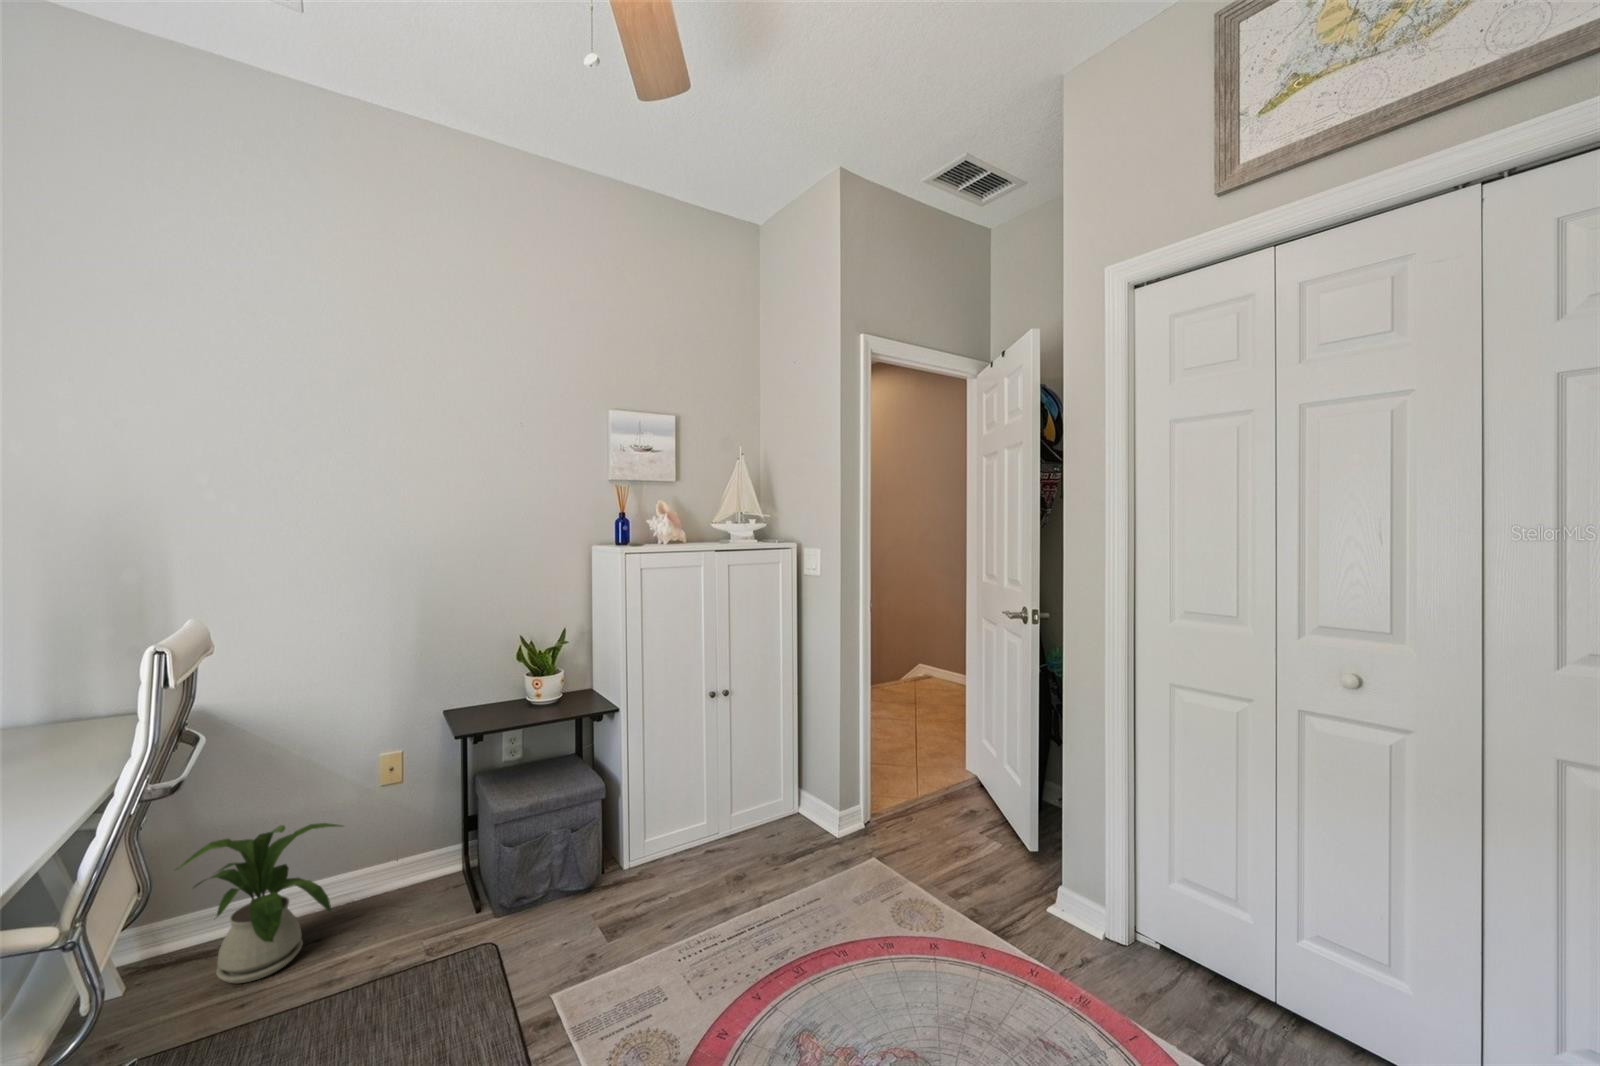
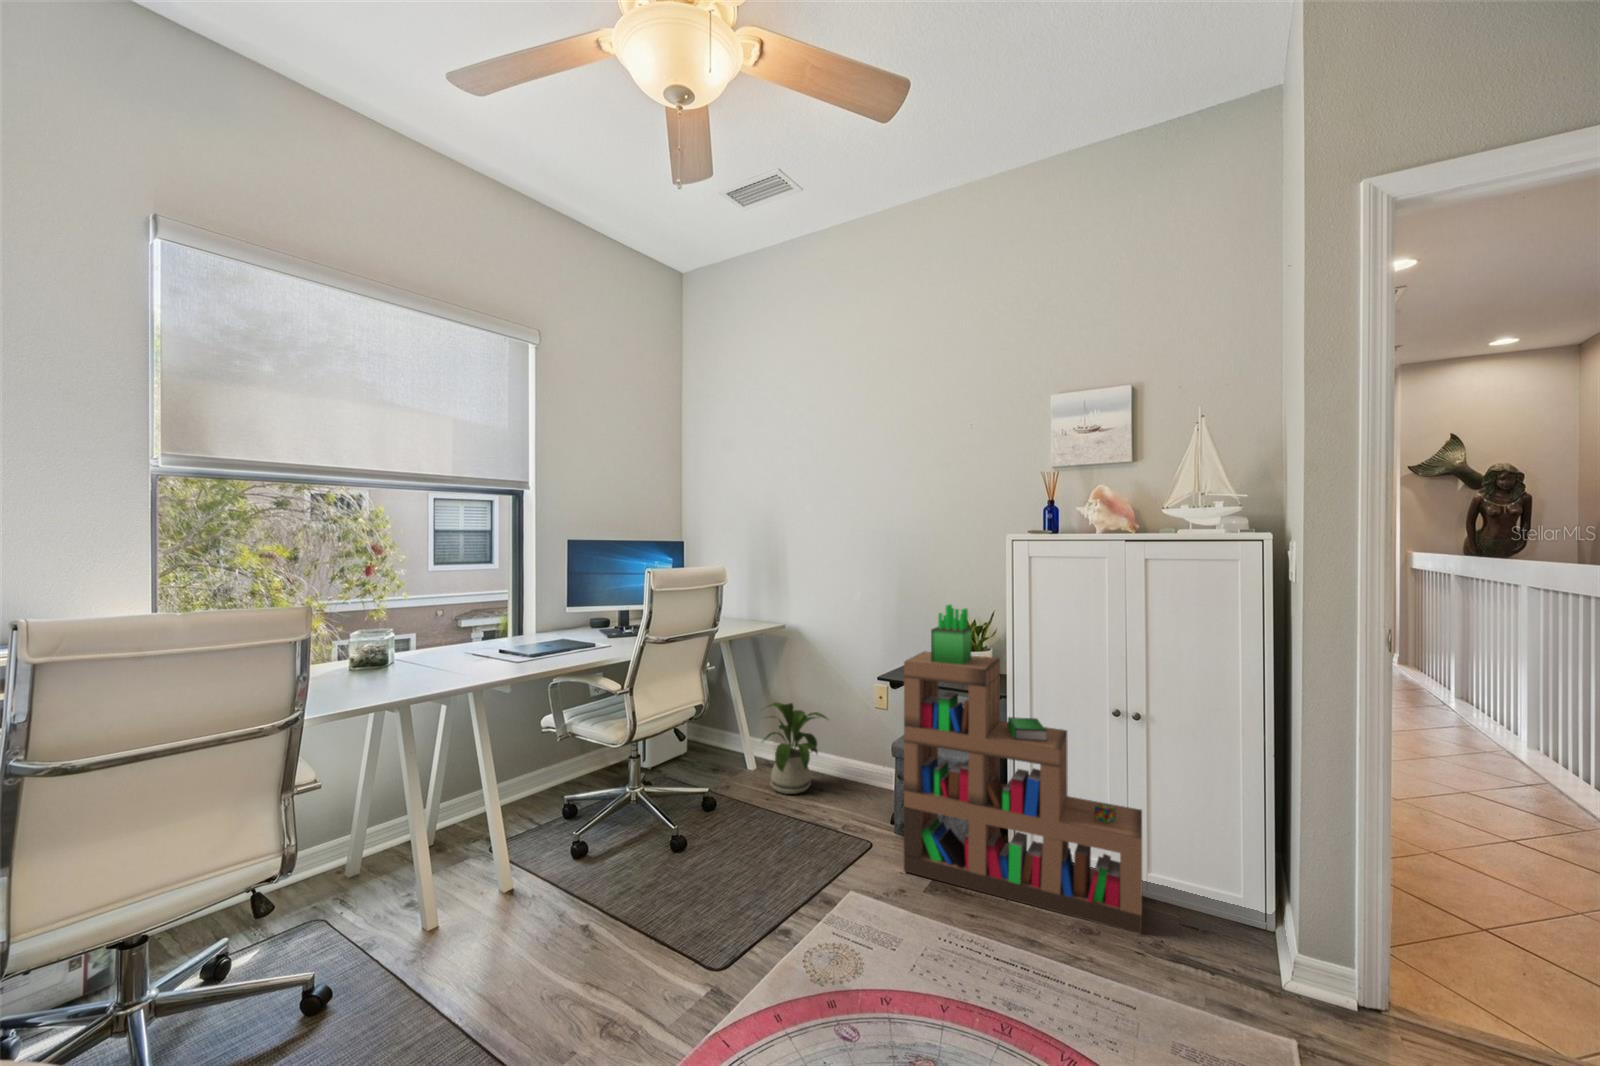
bookshelf: none [540,626,762,939] -> present [904,605,1142,934]

